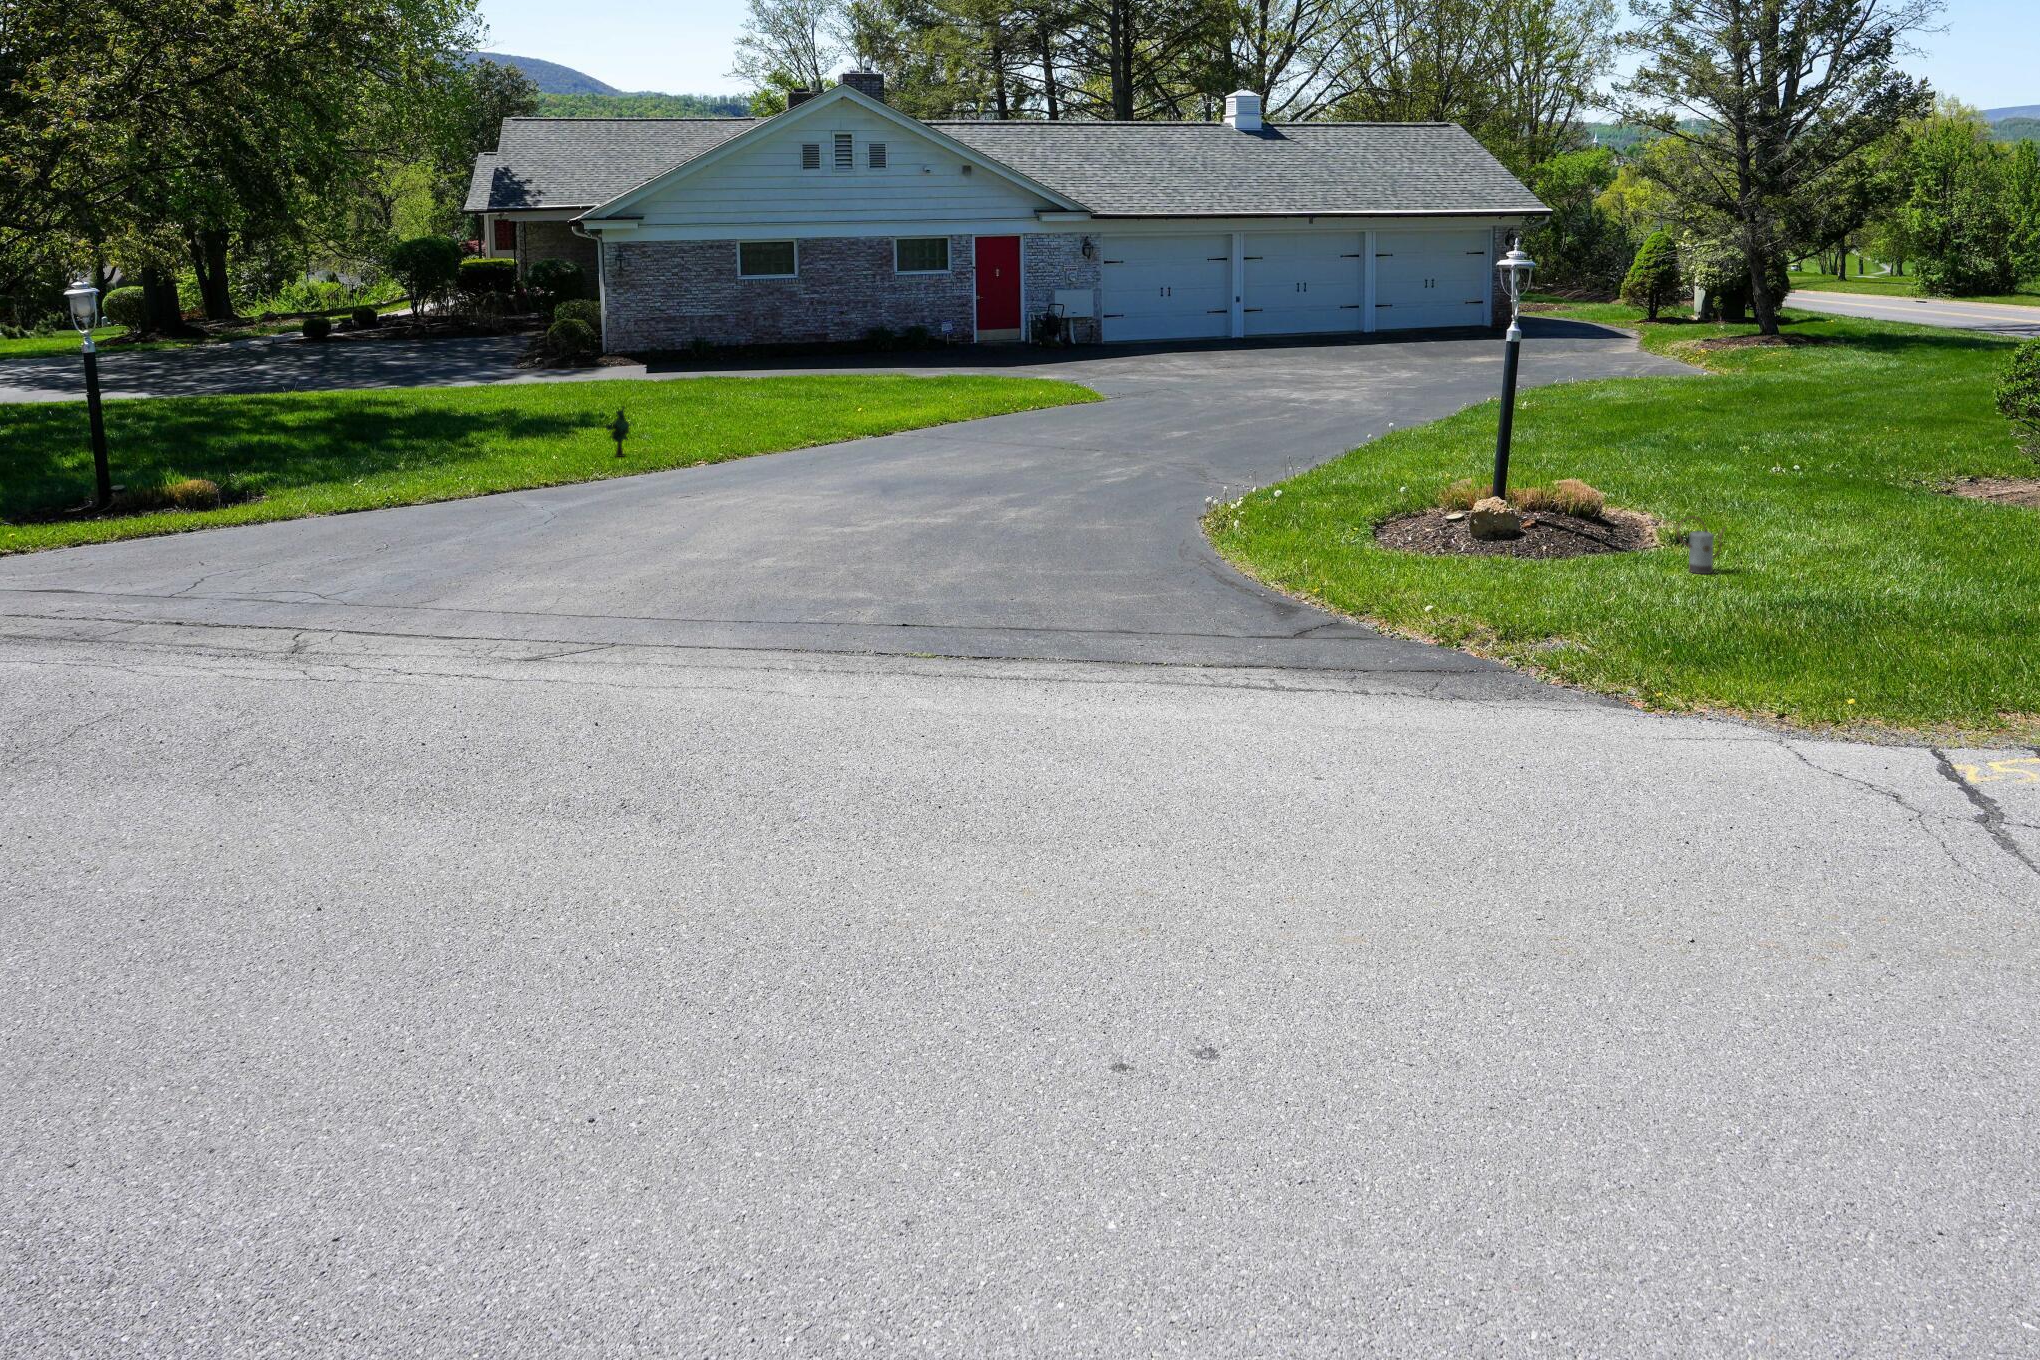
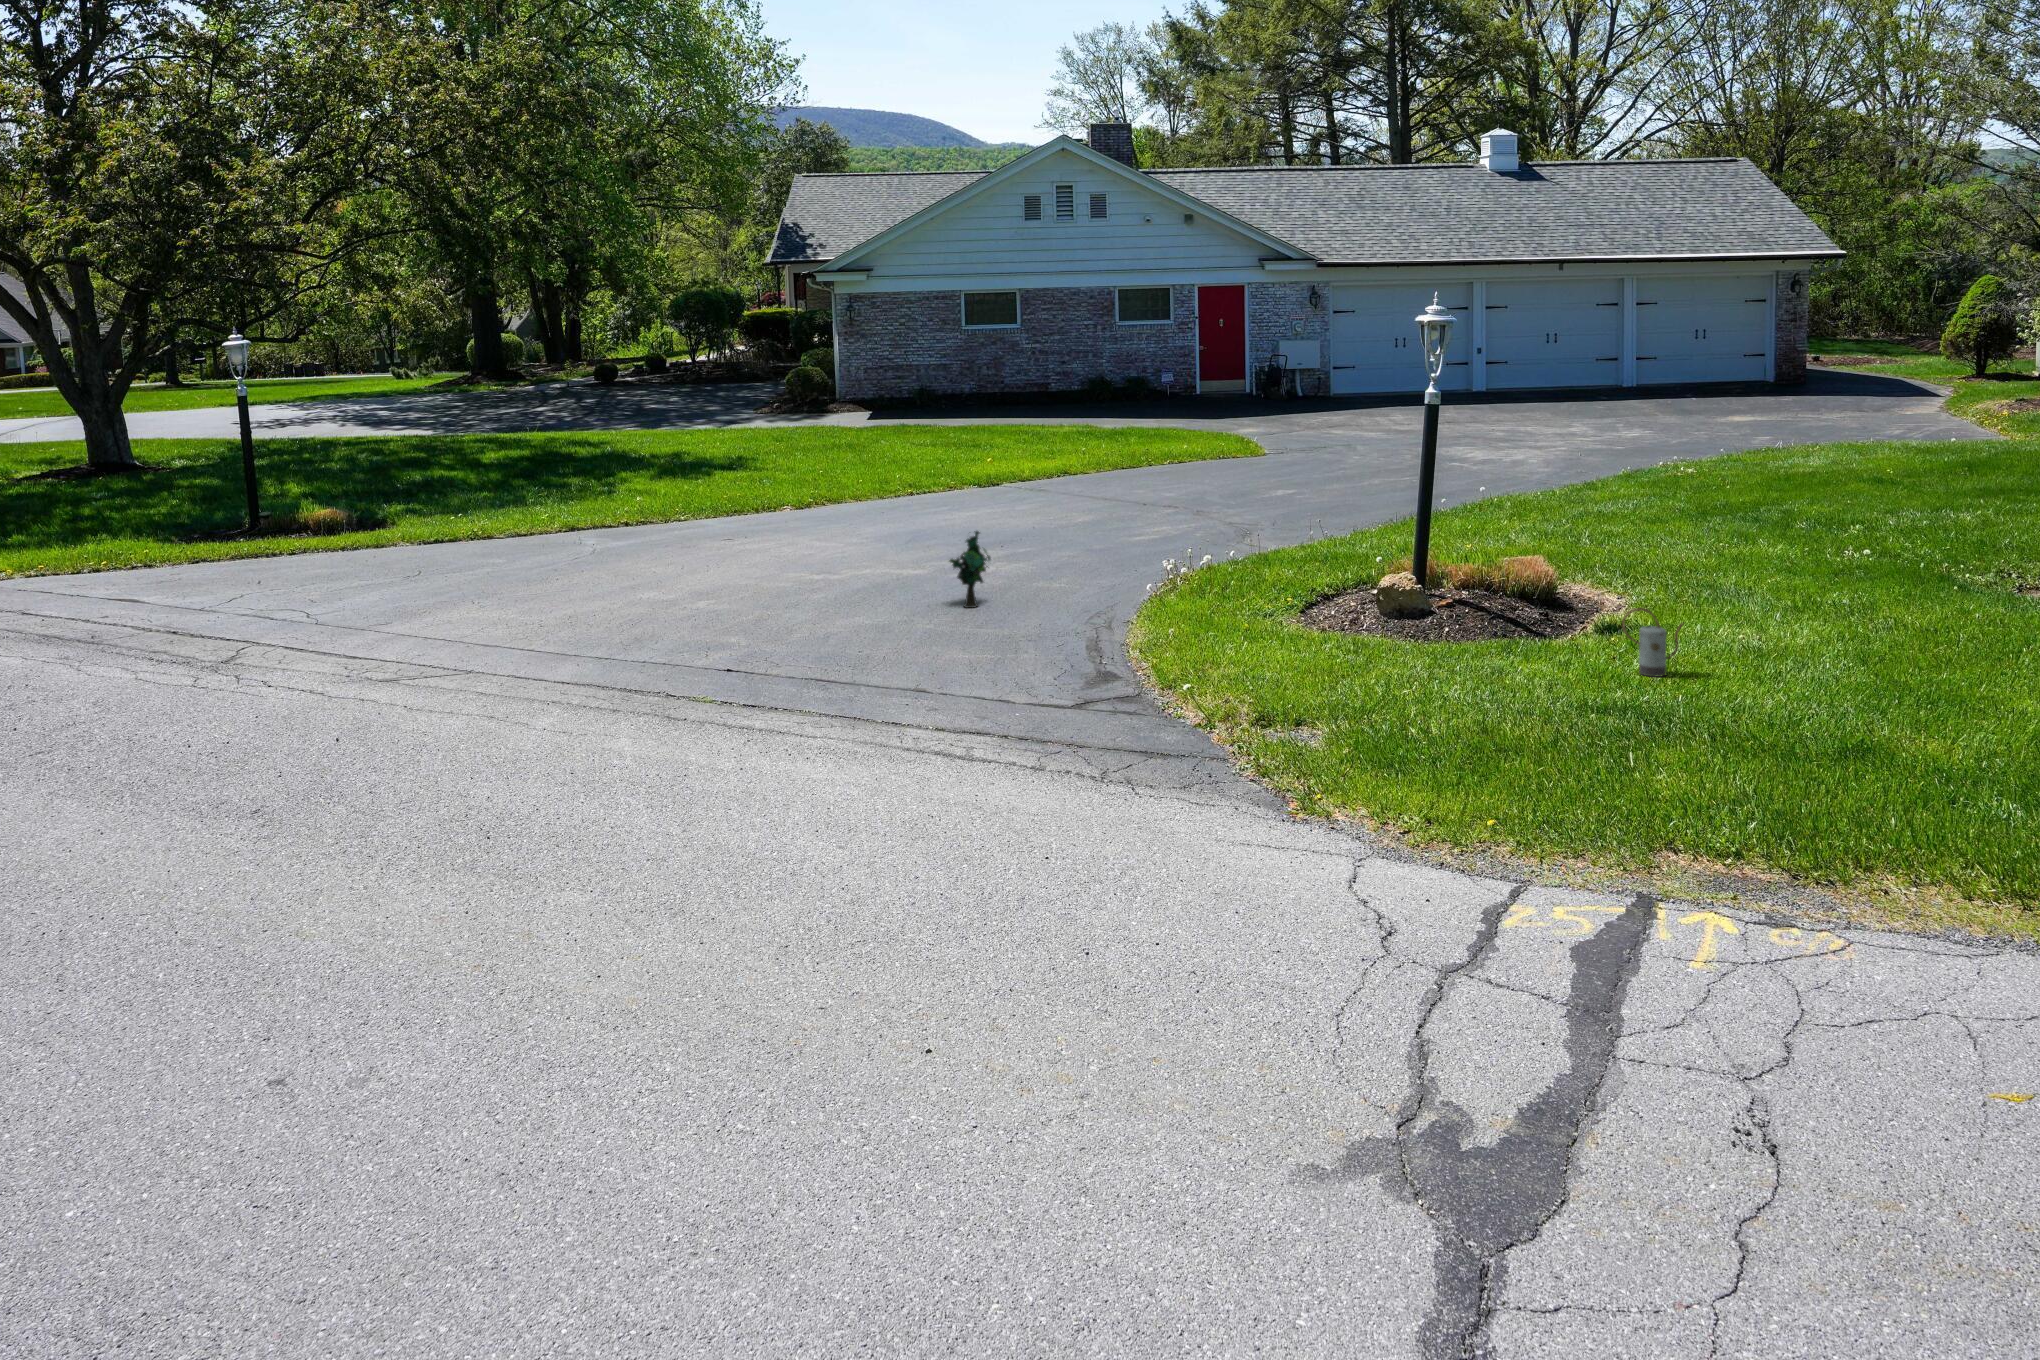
decorative plant: present [605,406,633,457] -> present [949,531,991,608]

